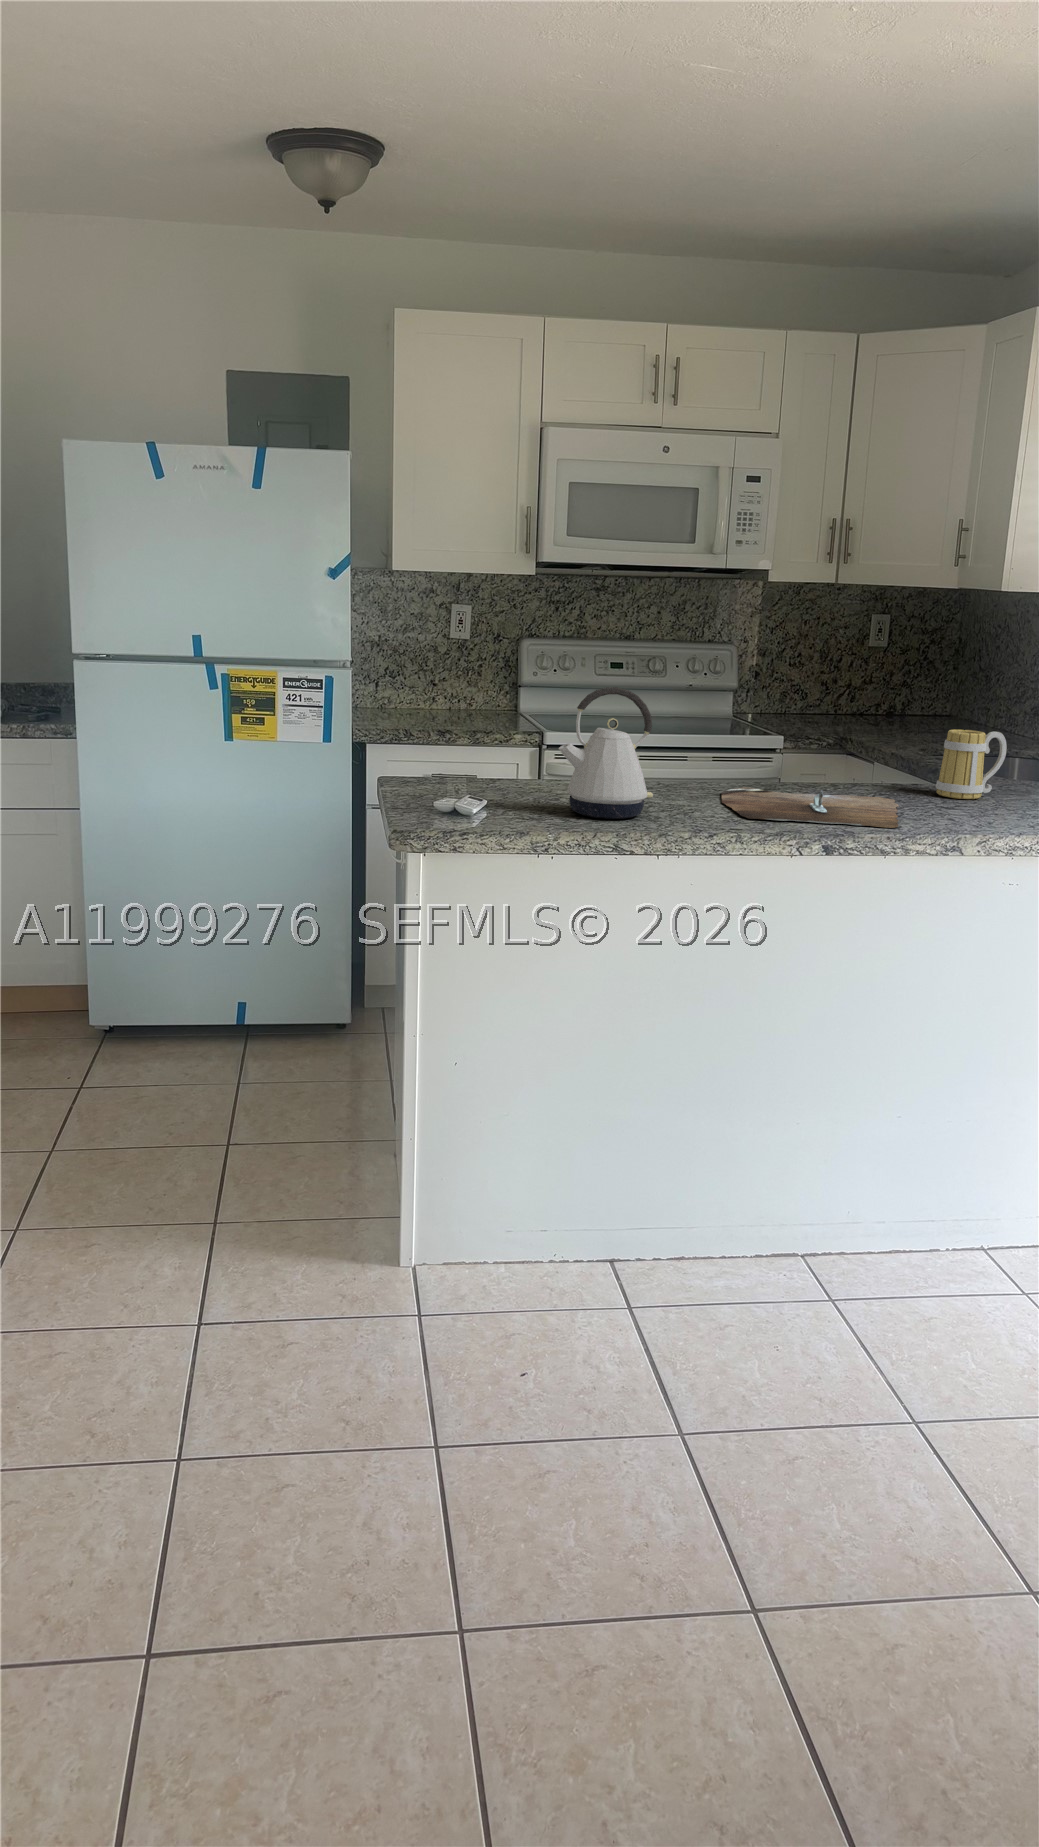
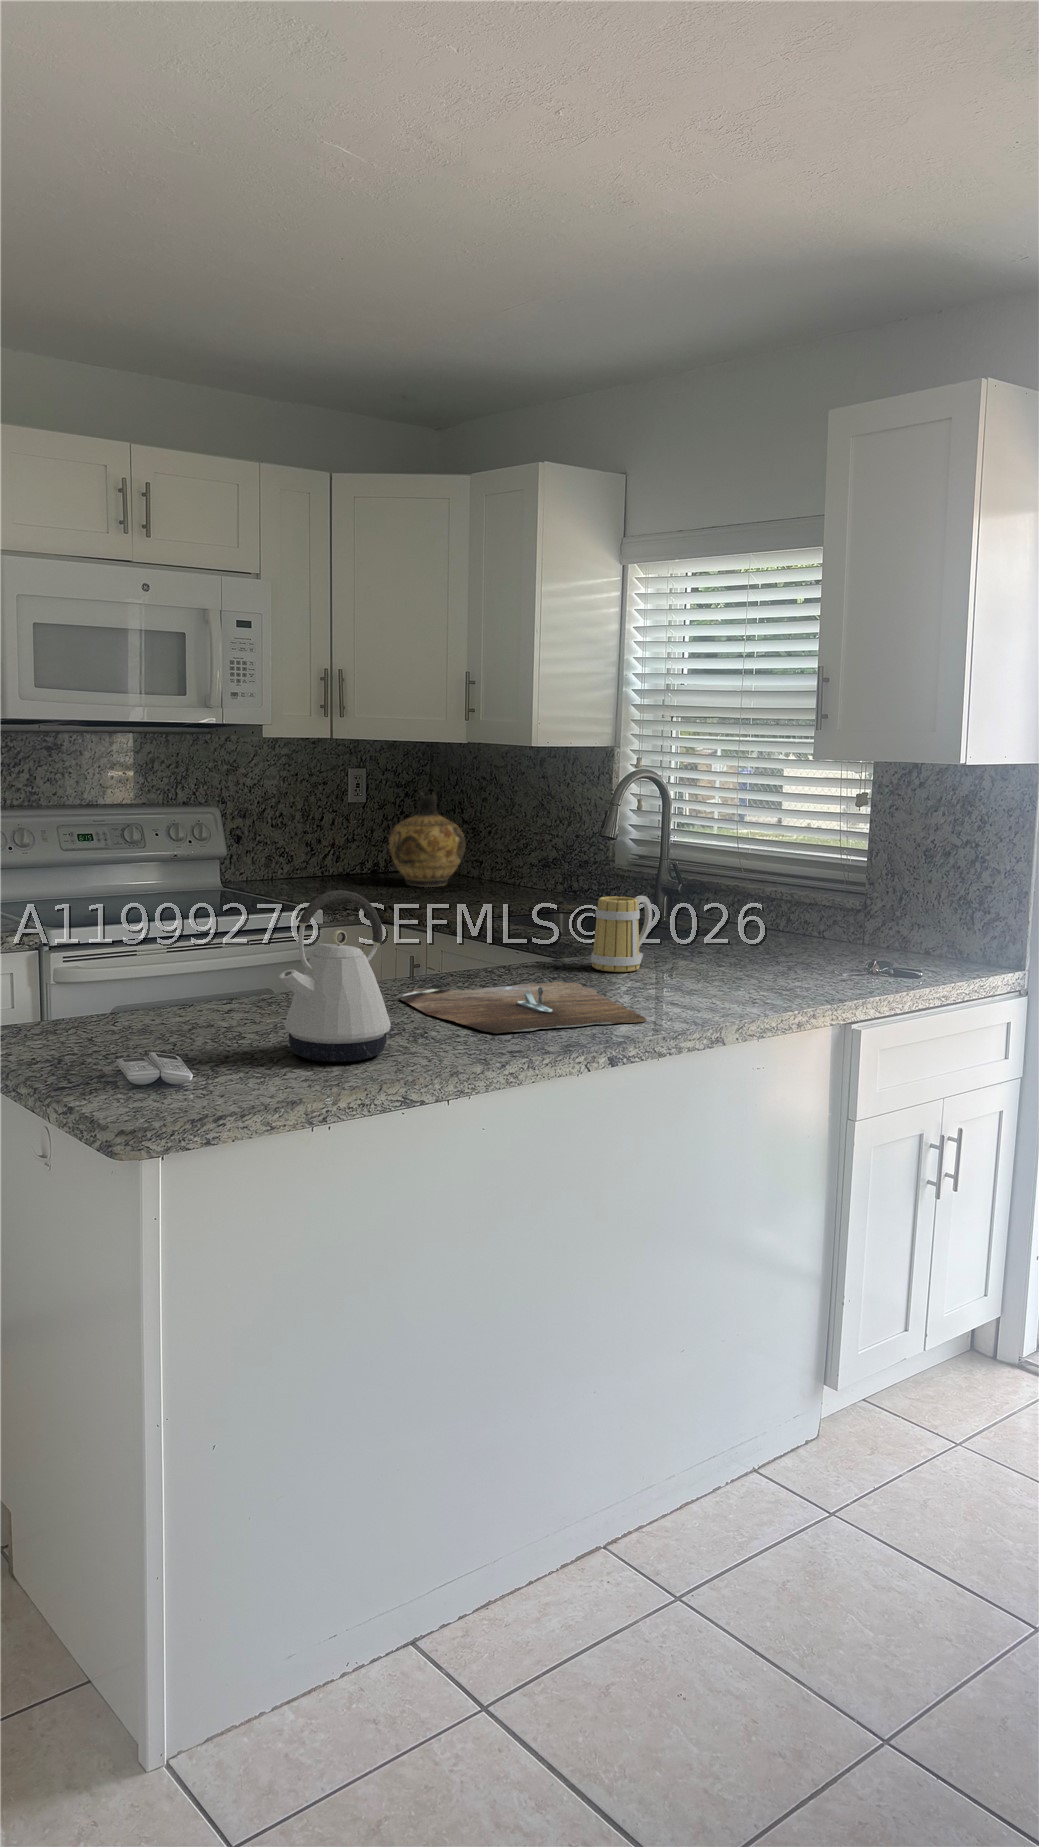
ceramic jug: none [895,638,969,729] -> present [389,792,465,887]

